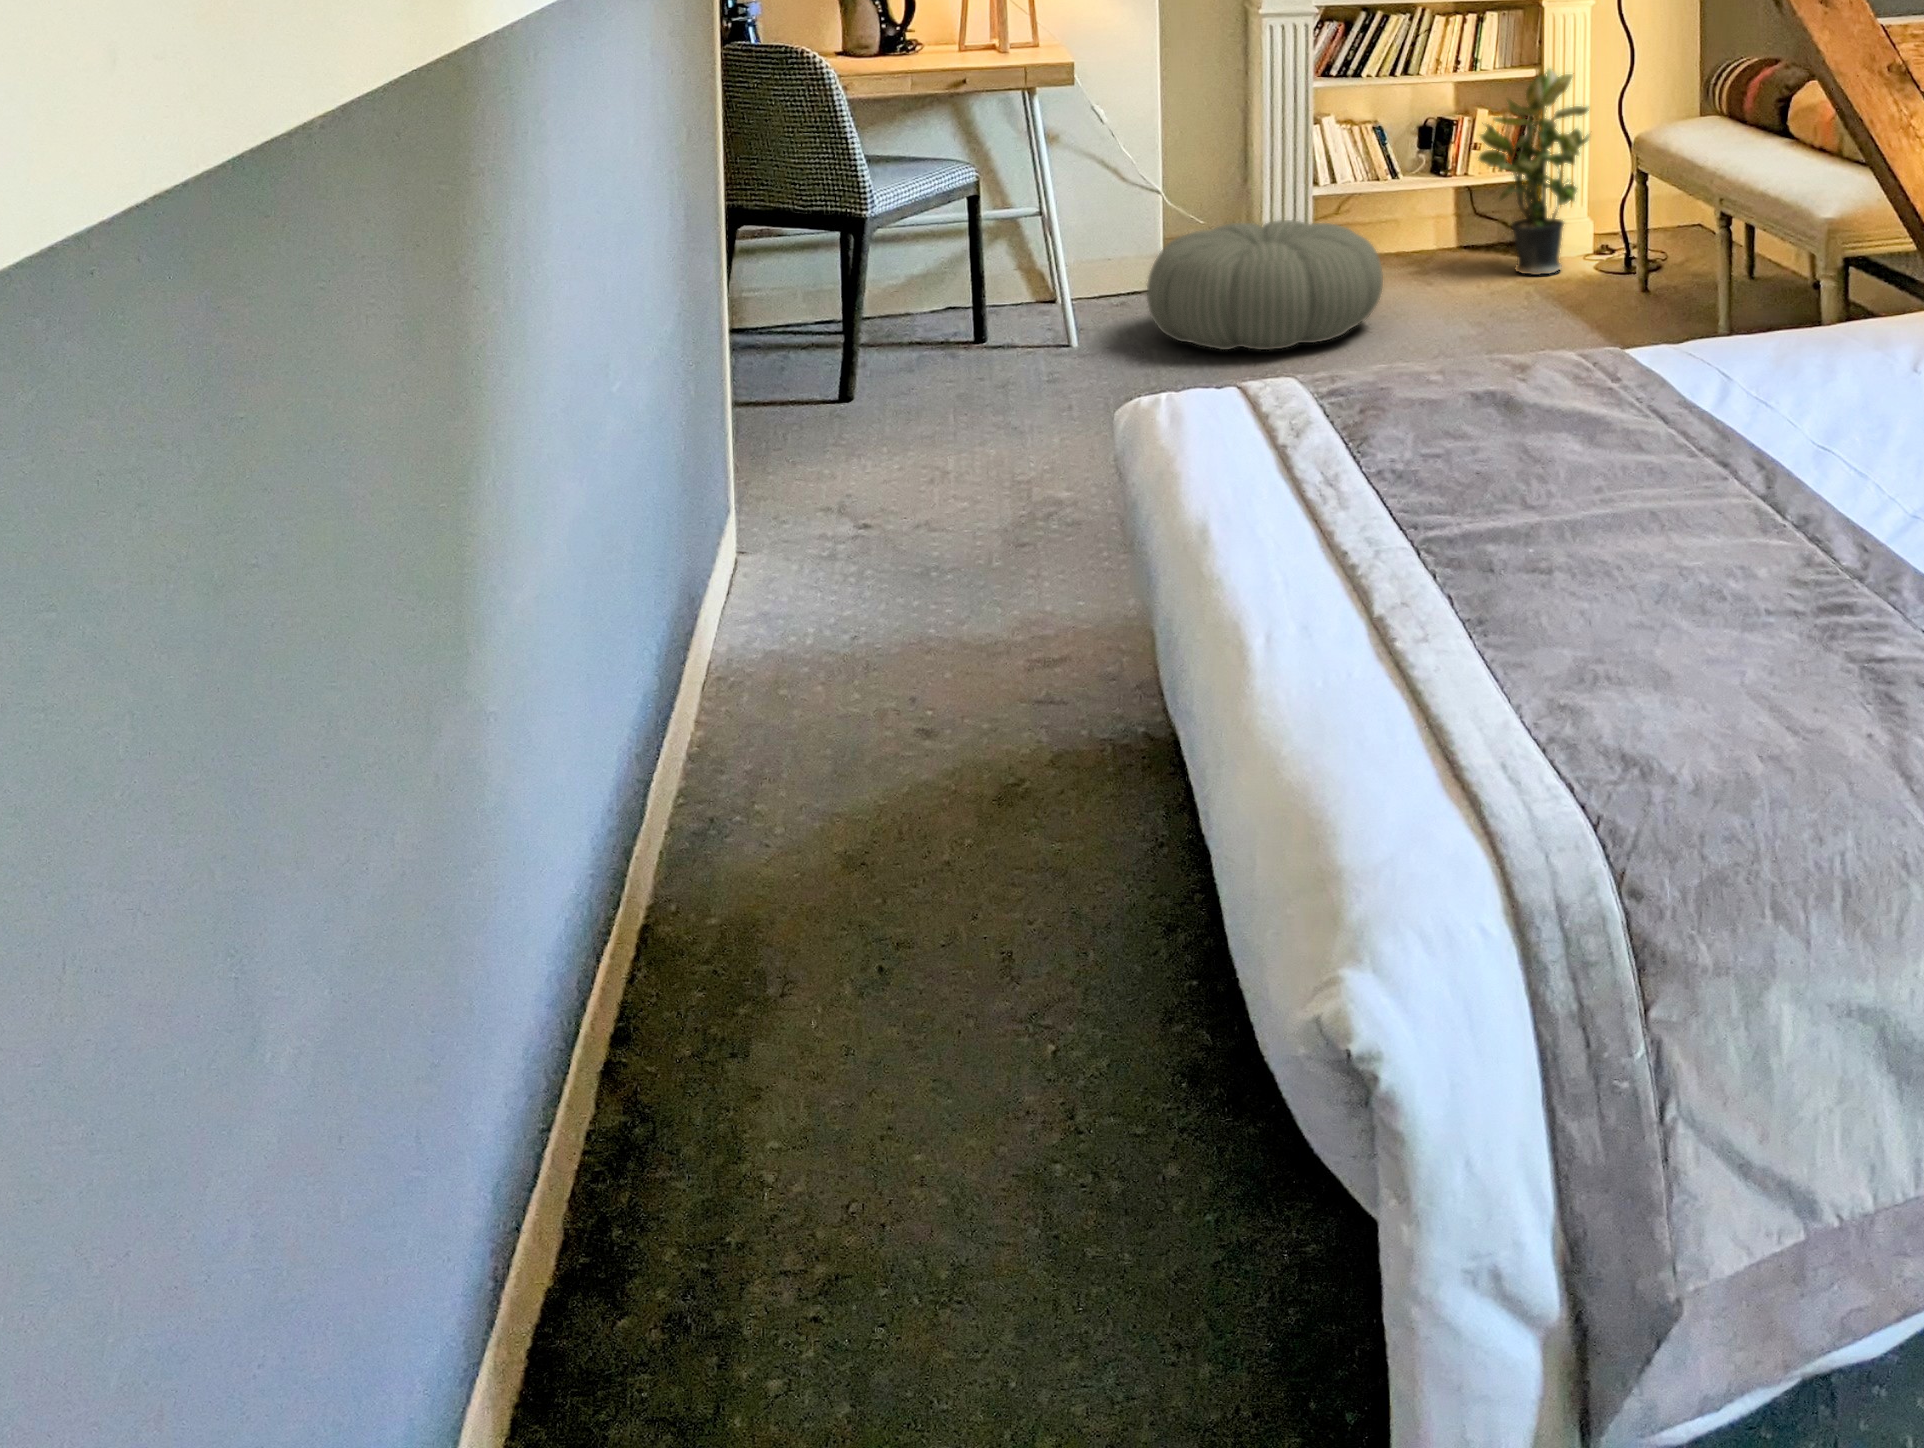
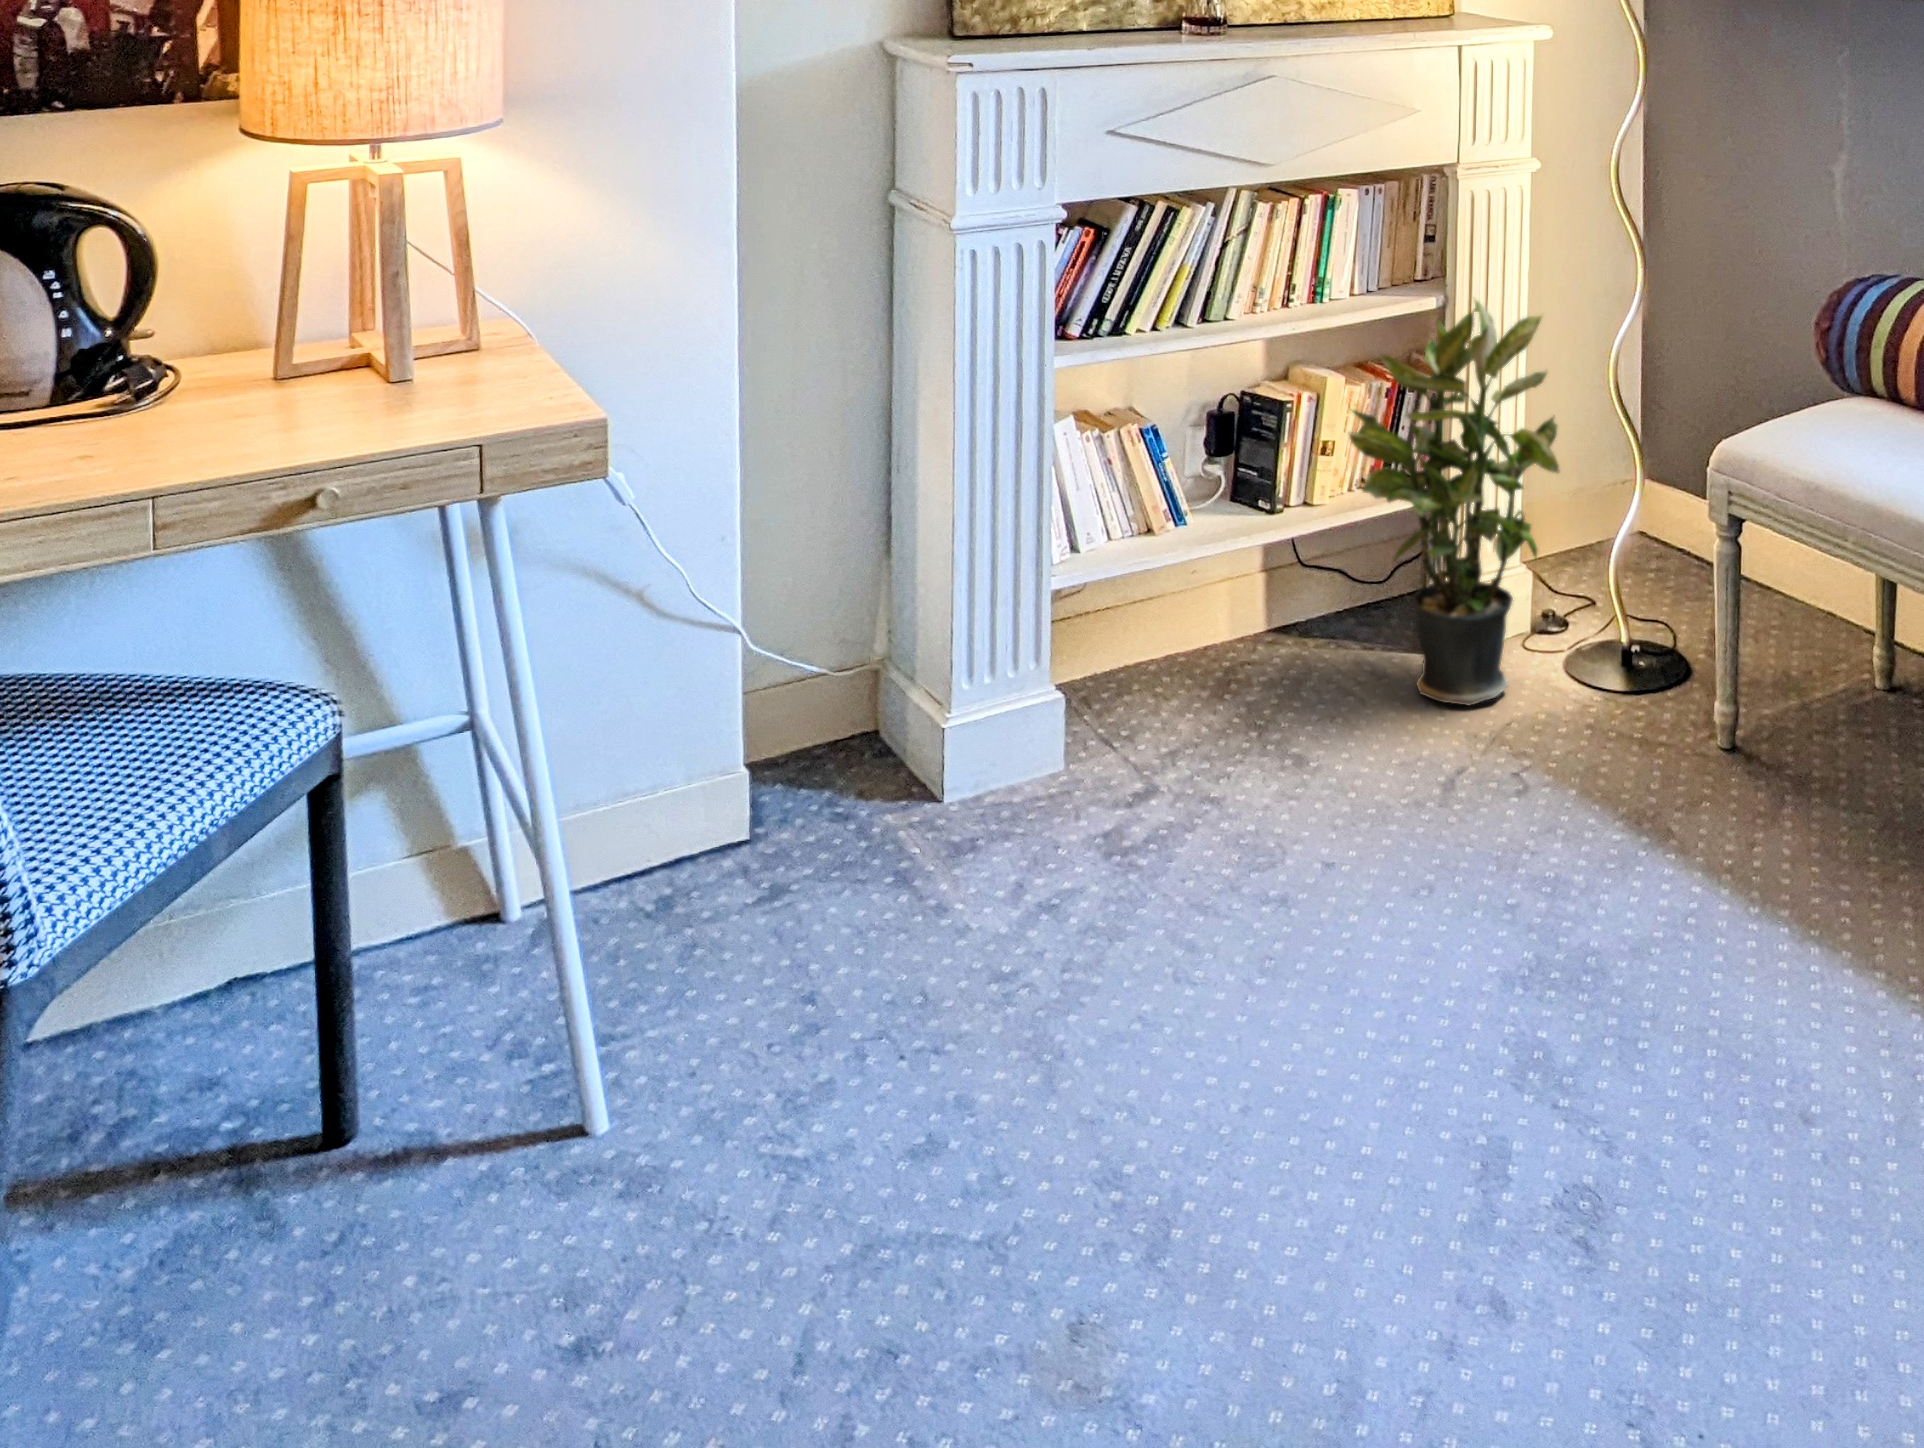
pouf: present [1147,220,1383,350] -> none [792,701,1332,1127]

